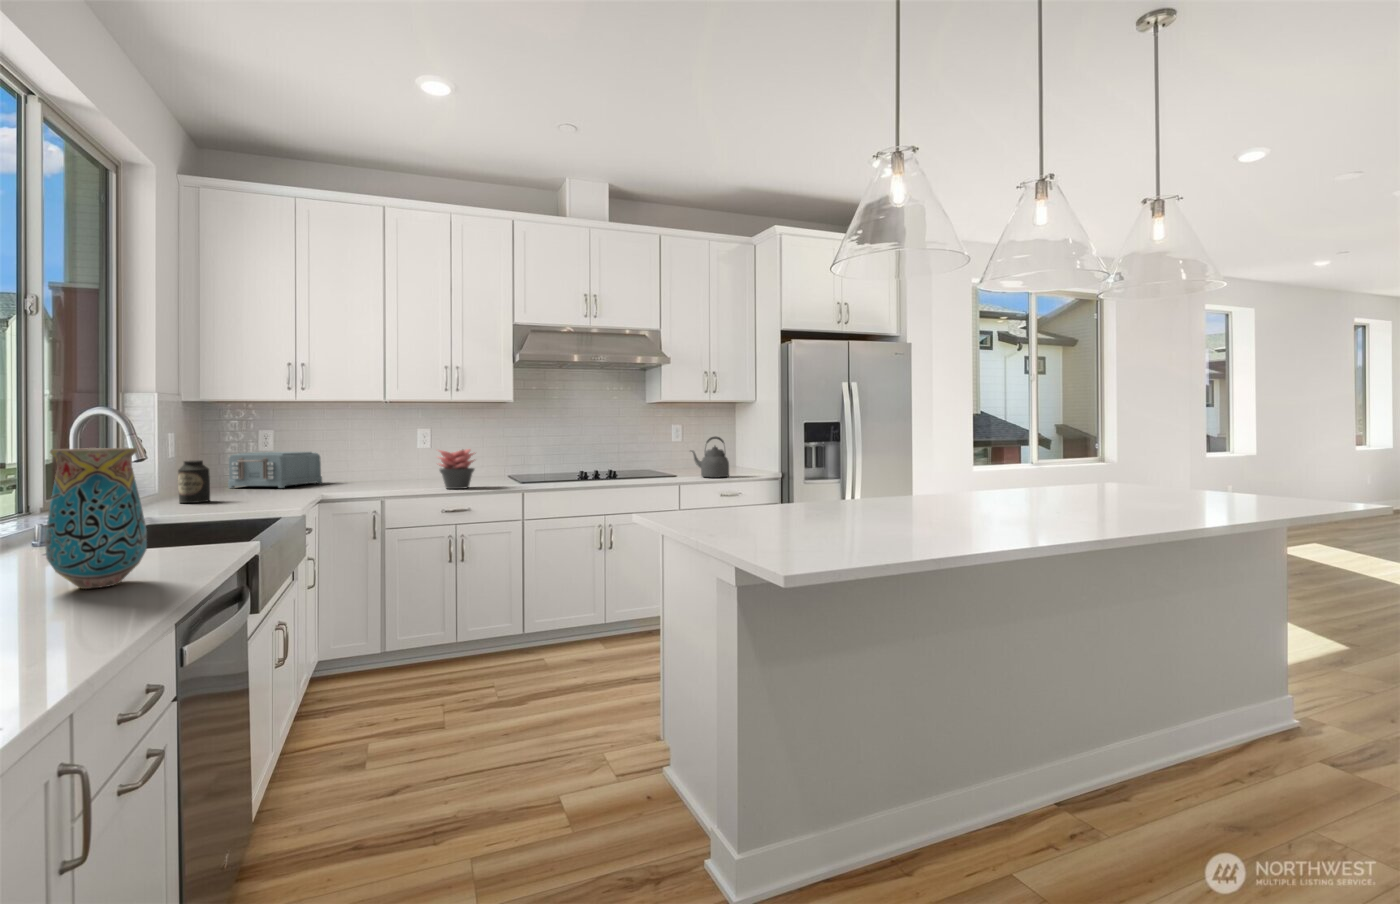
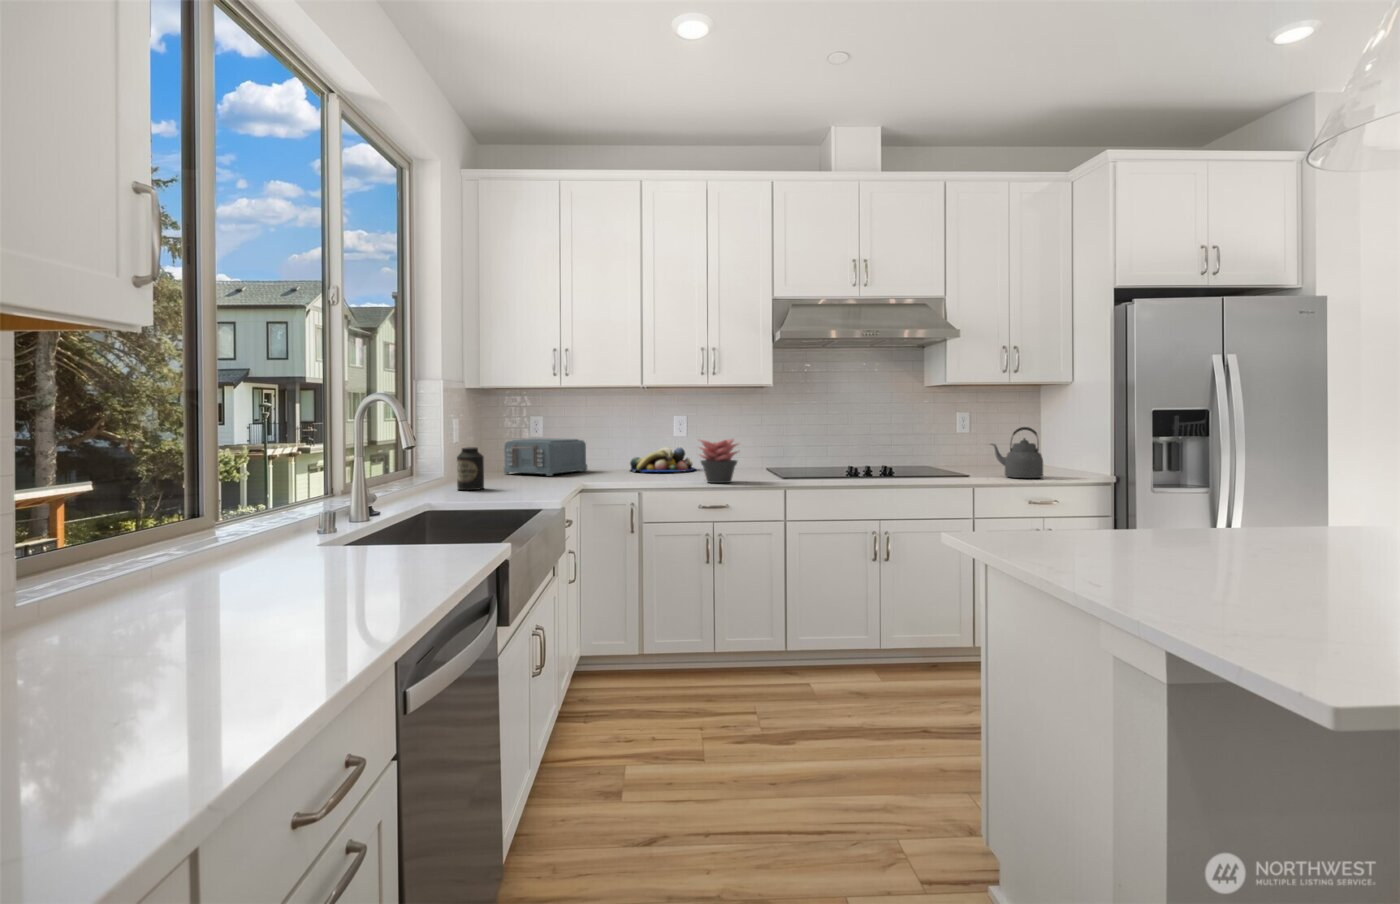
vase: present [45,448,147,589] -> none [300,442,394,596]
fruit bowl: none [367,458,435,482] -> present [630,447,695,472]

